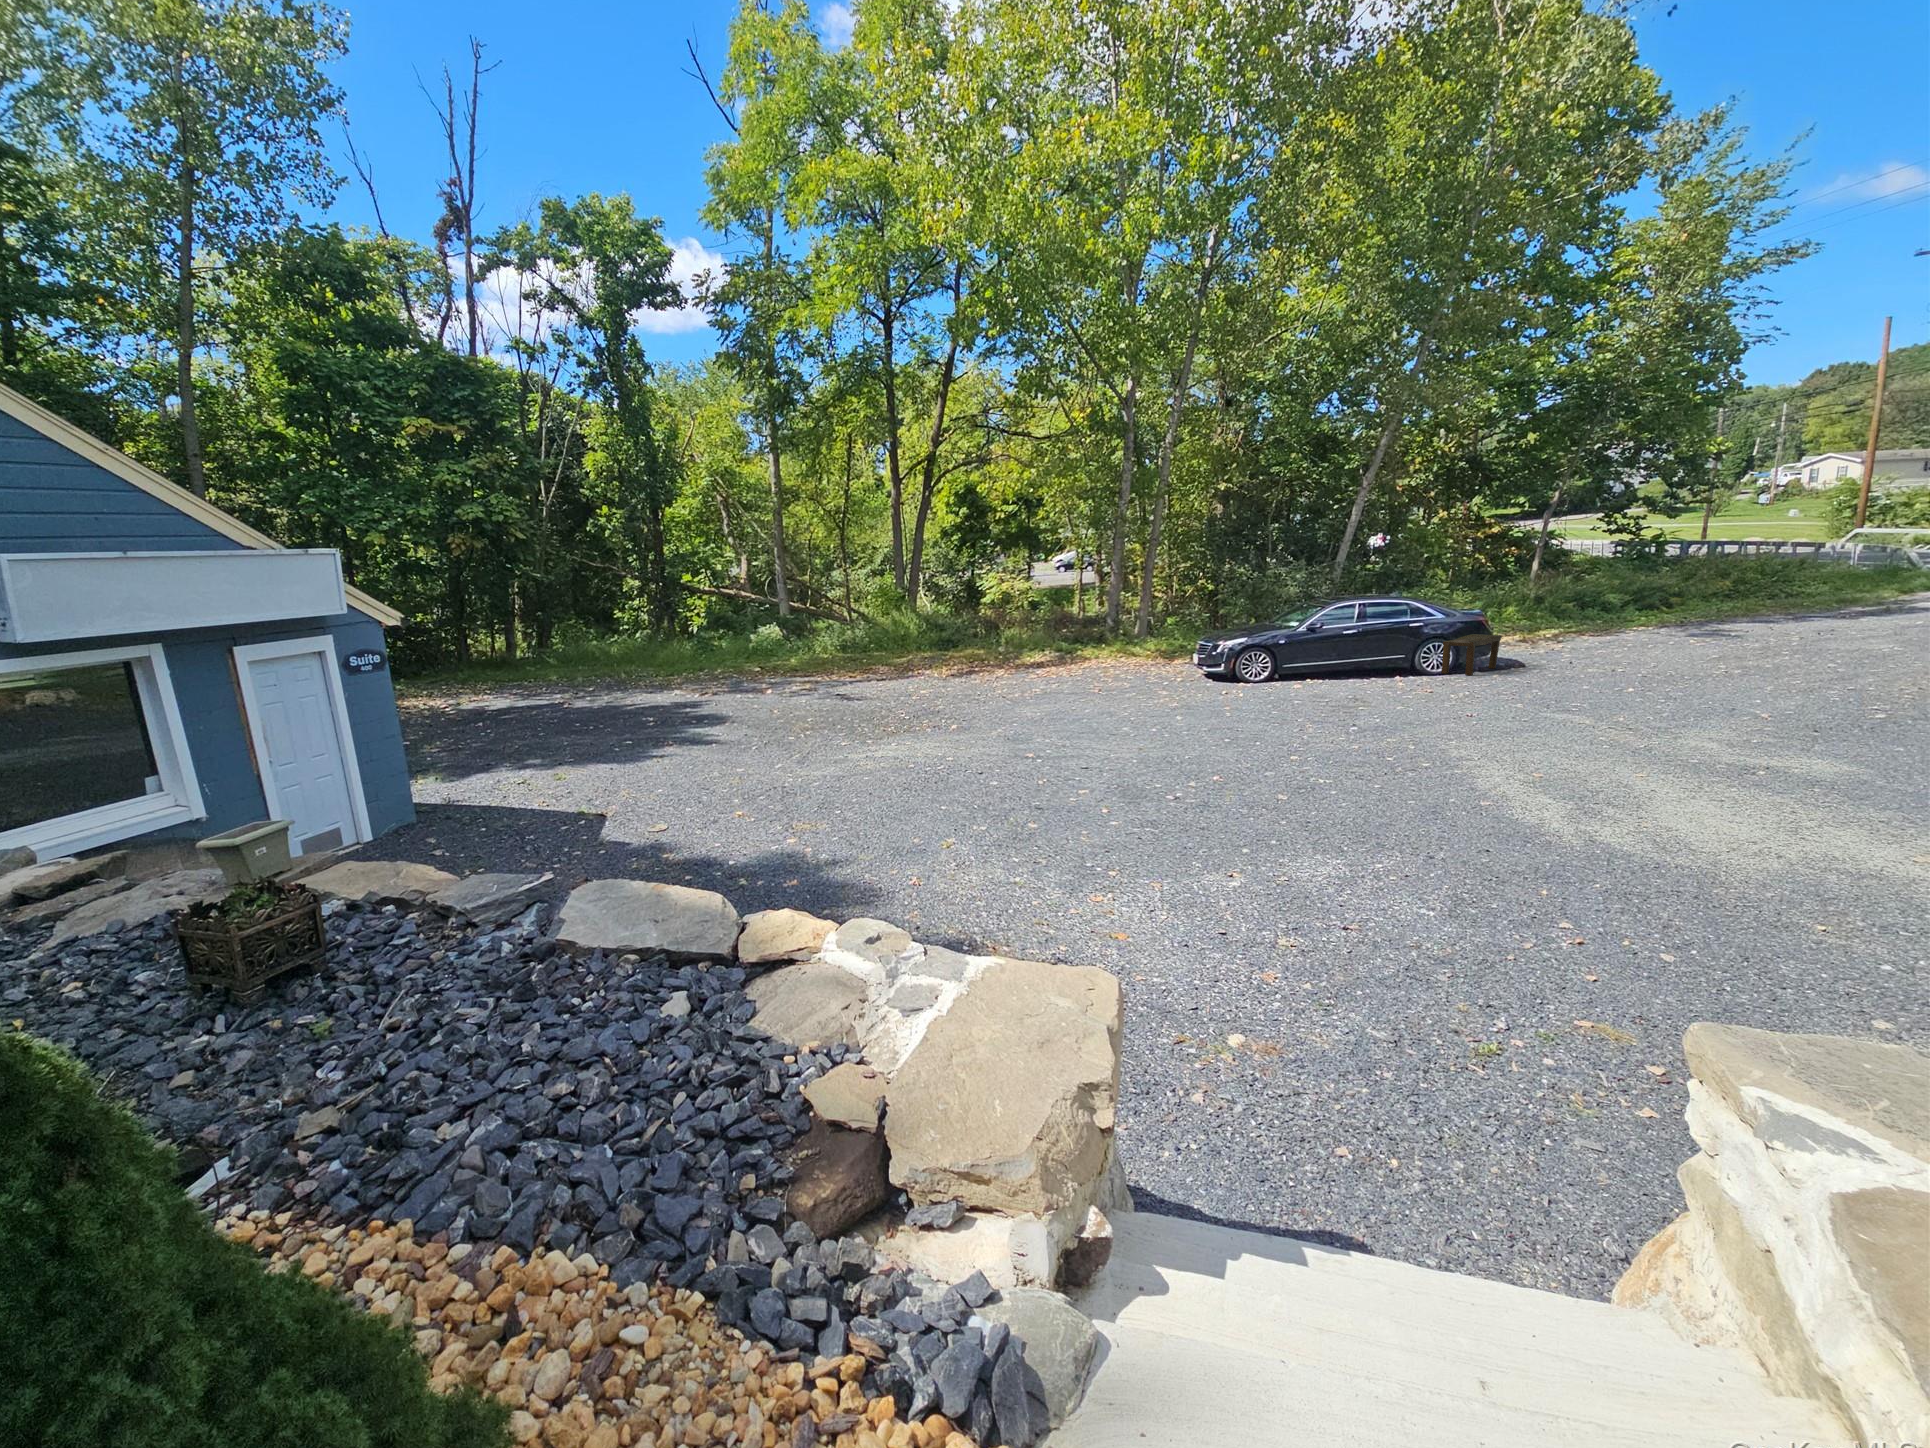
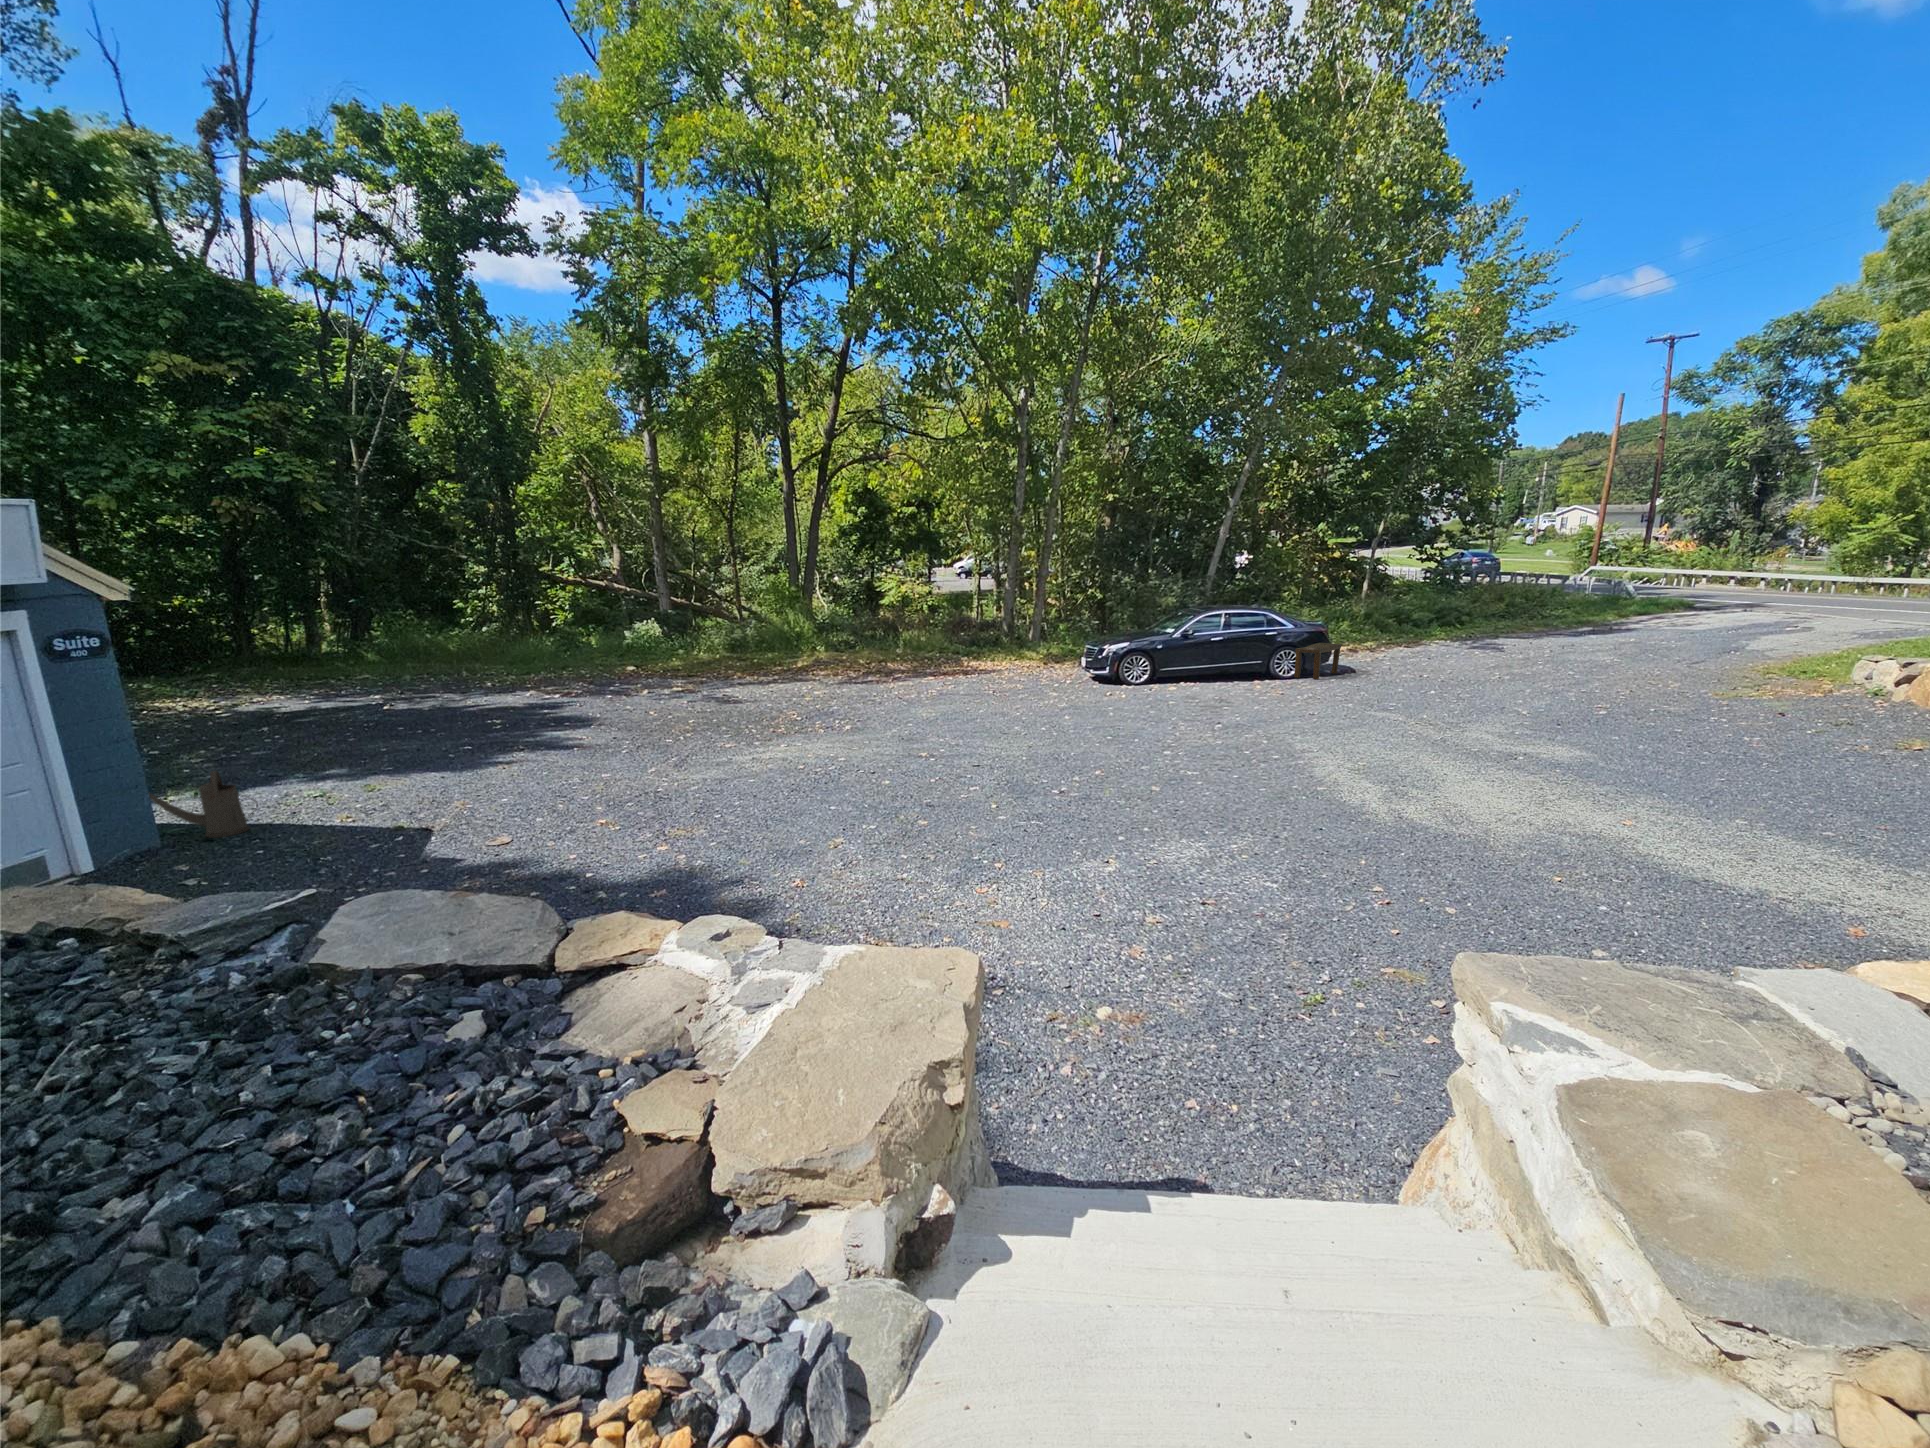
watering can: none [409,761,485,816] -> present [149,771,258,838]

